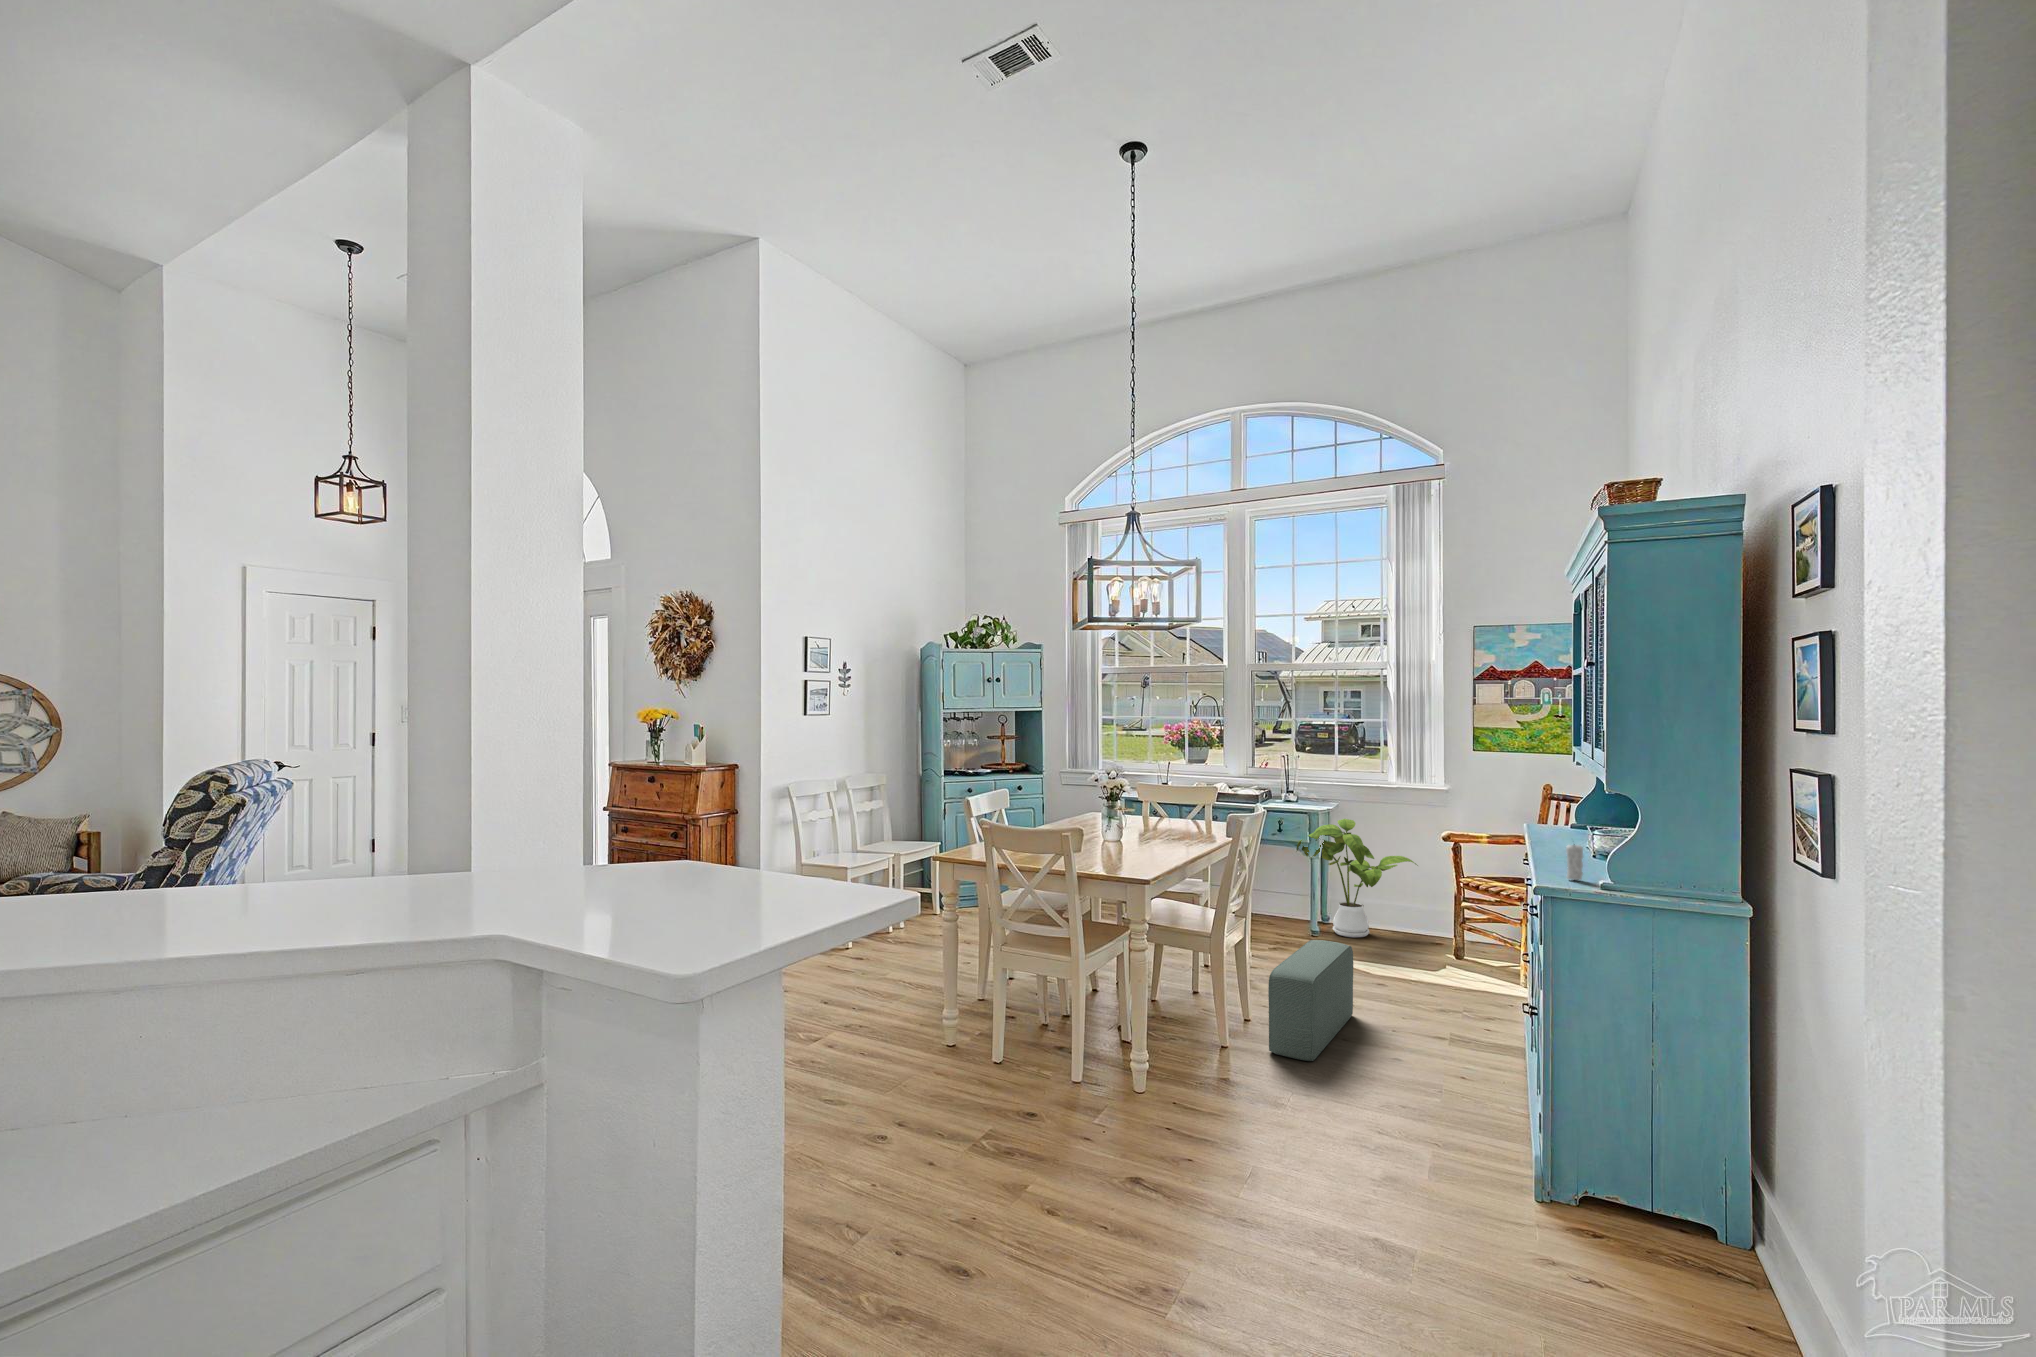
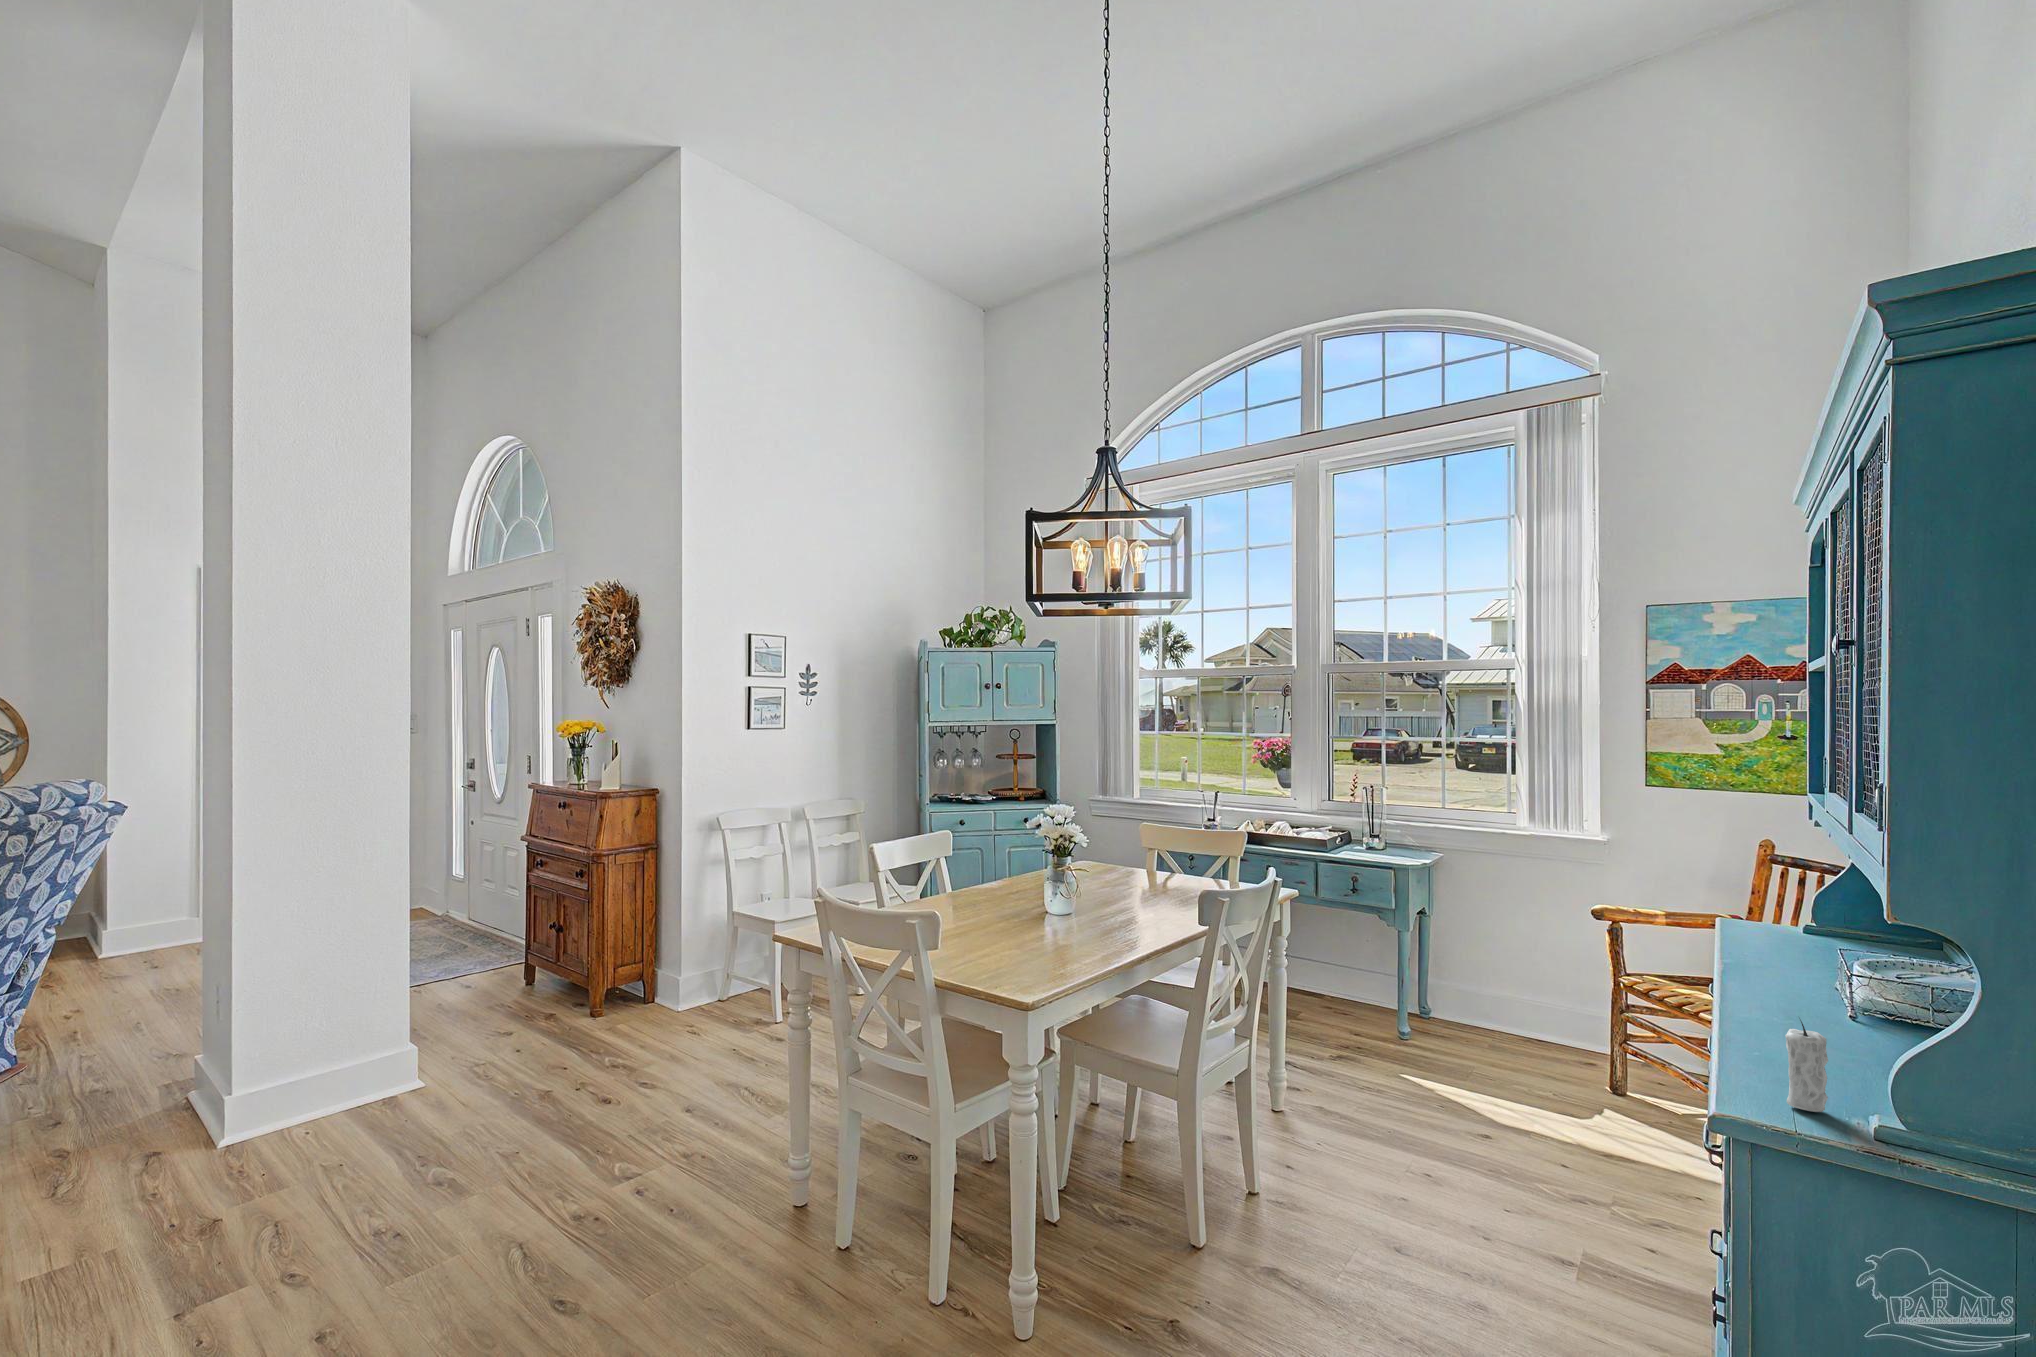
house plant: present [1297,819,1418,937] -> none [1381,879,1562,1048]
pouf: present [1268,940,1353,1061] -> none [1265,1079,1426,1304]

